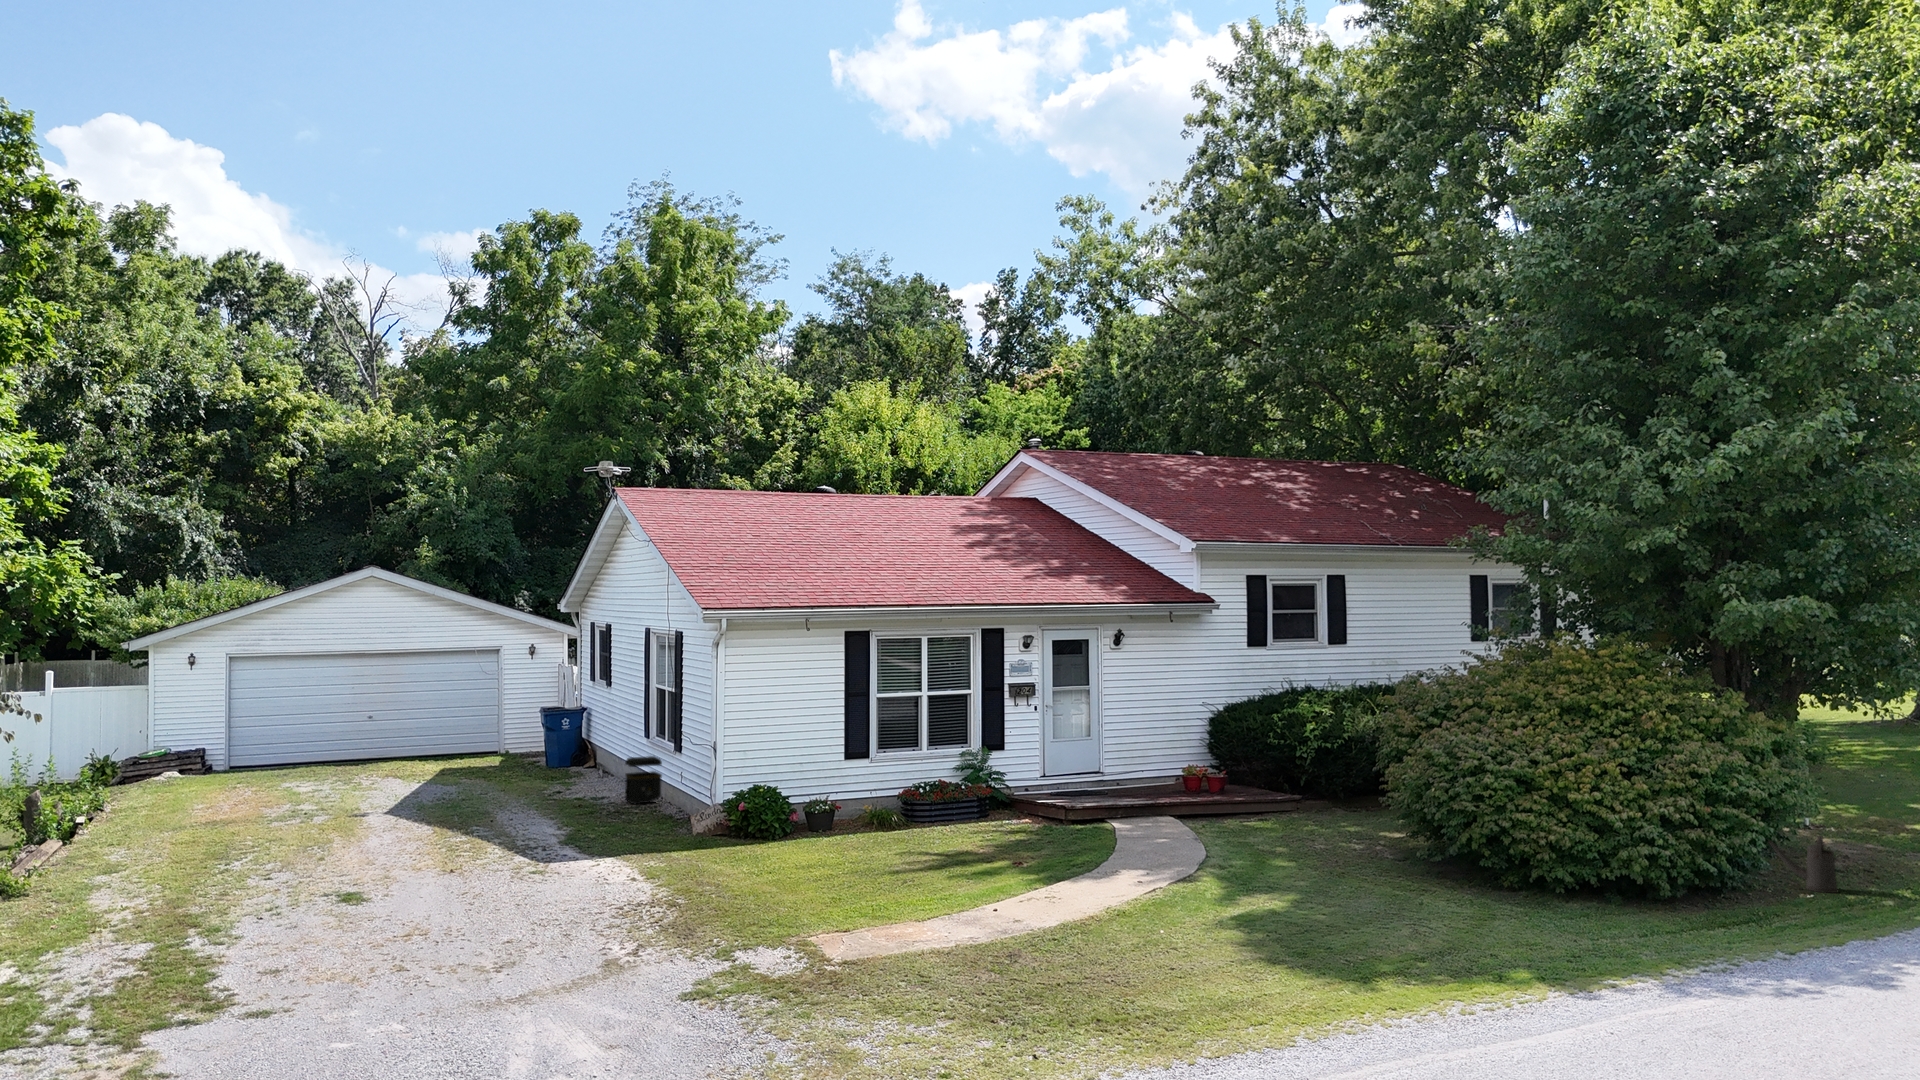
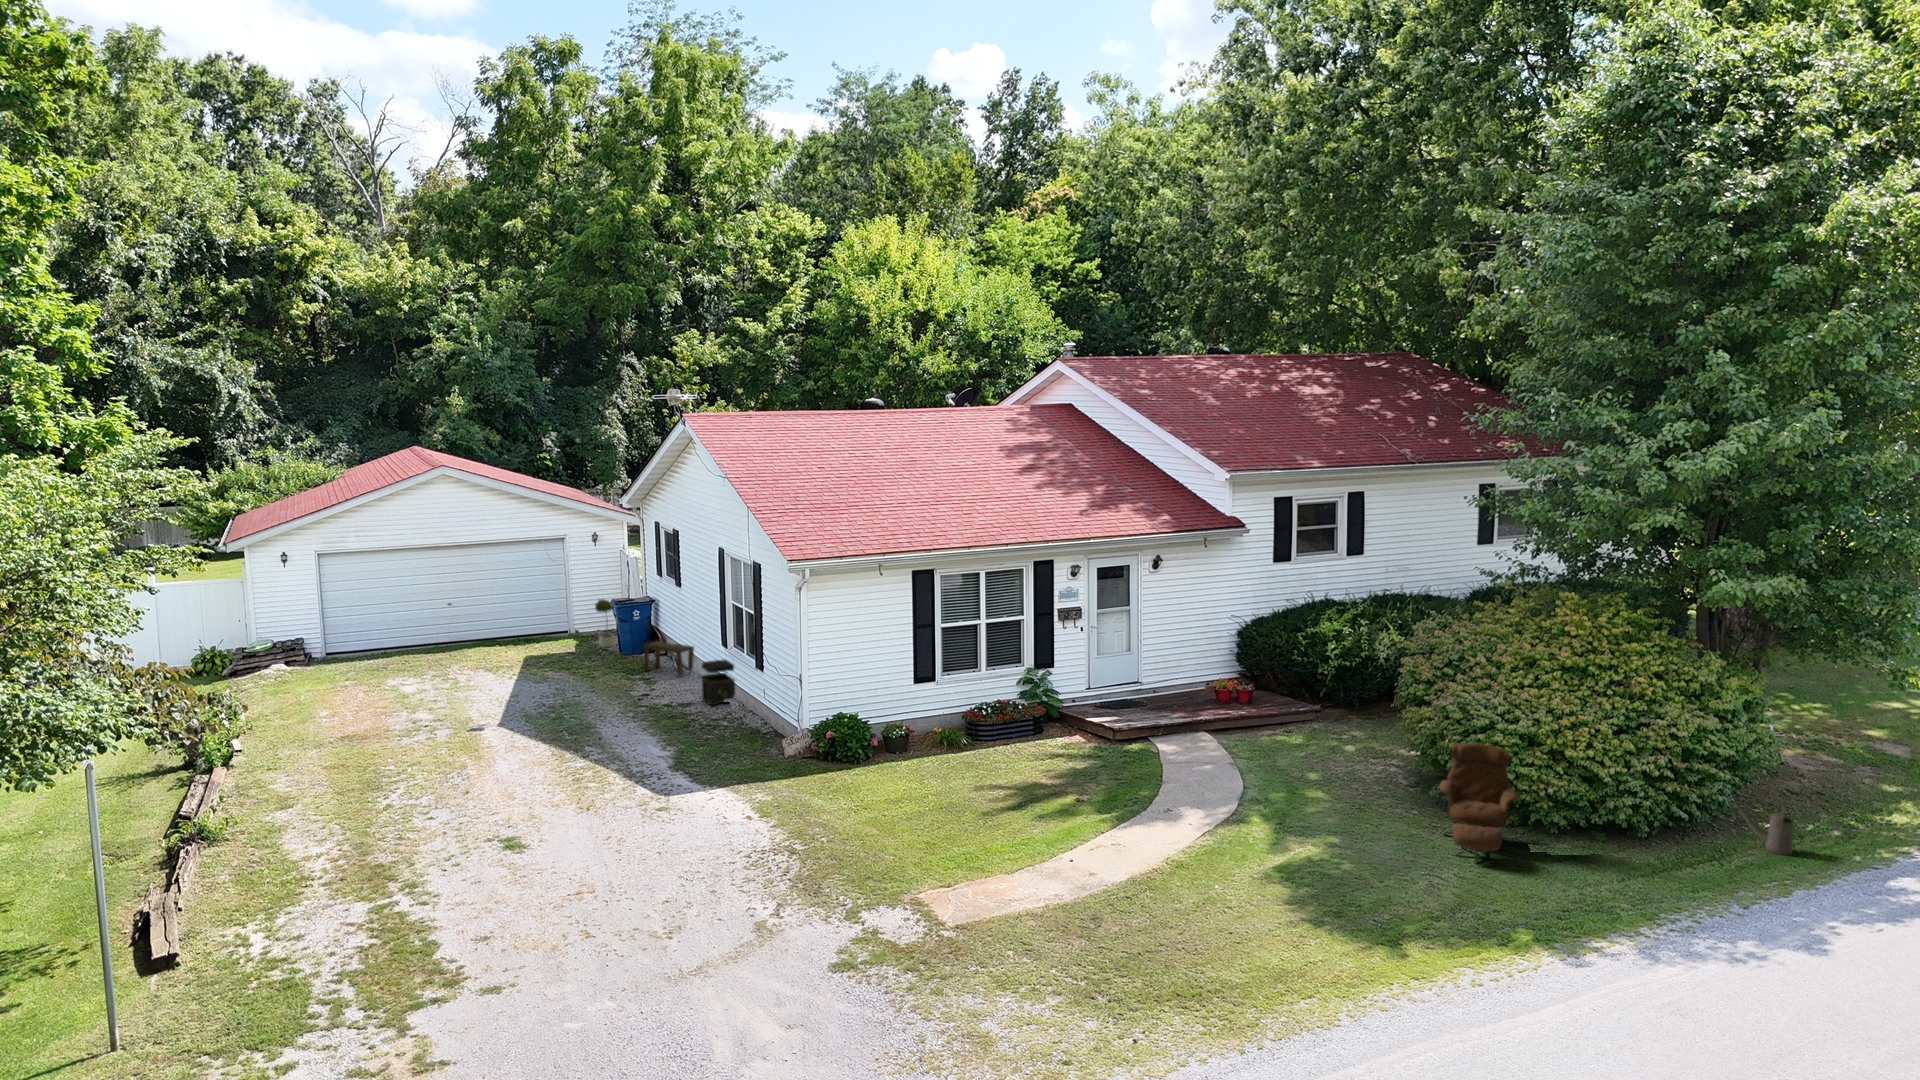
potted tree: none [531,718,554,771] -> present [595,599,615,648]
bench: none [573,752,628,787] -> present [643,641,694,677]
lounge chair: none [1417,775,1507,900] -> present [1439,743,1518,863]

